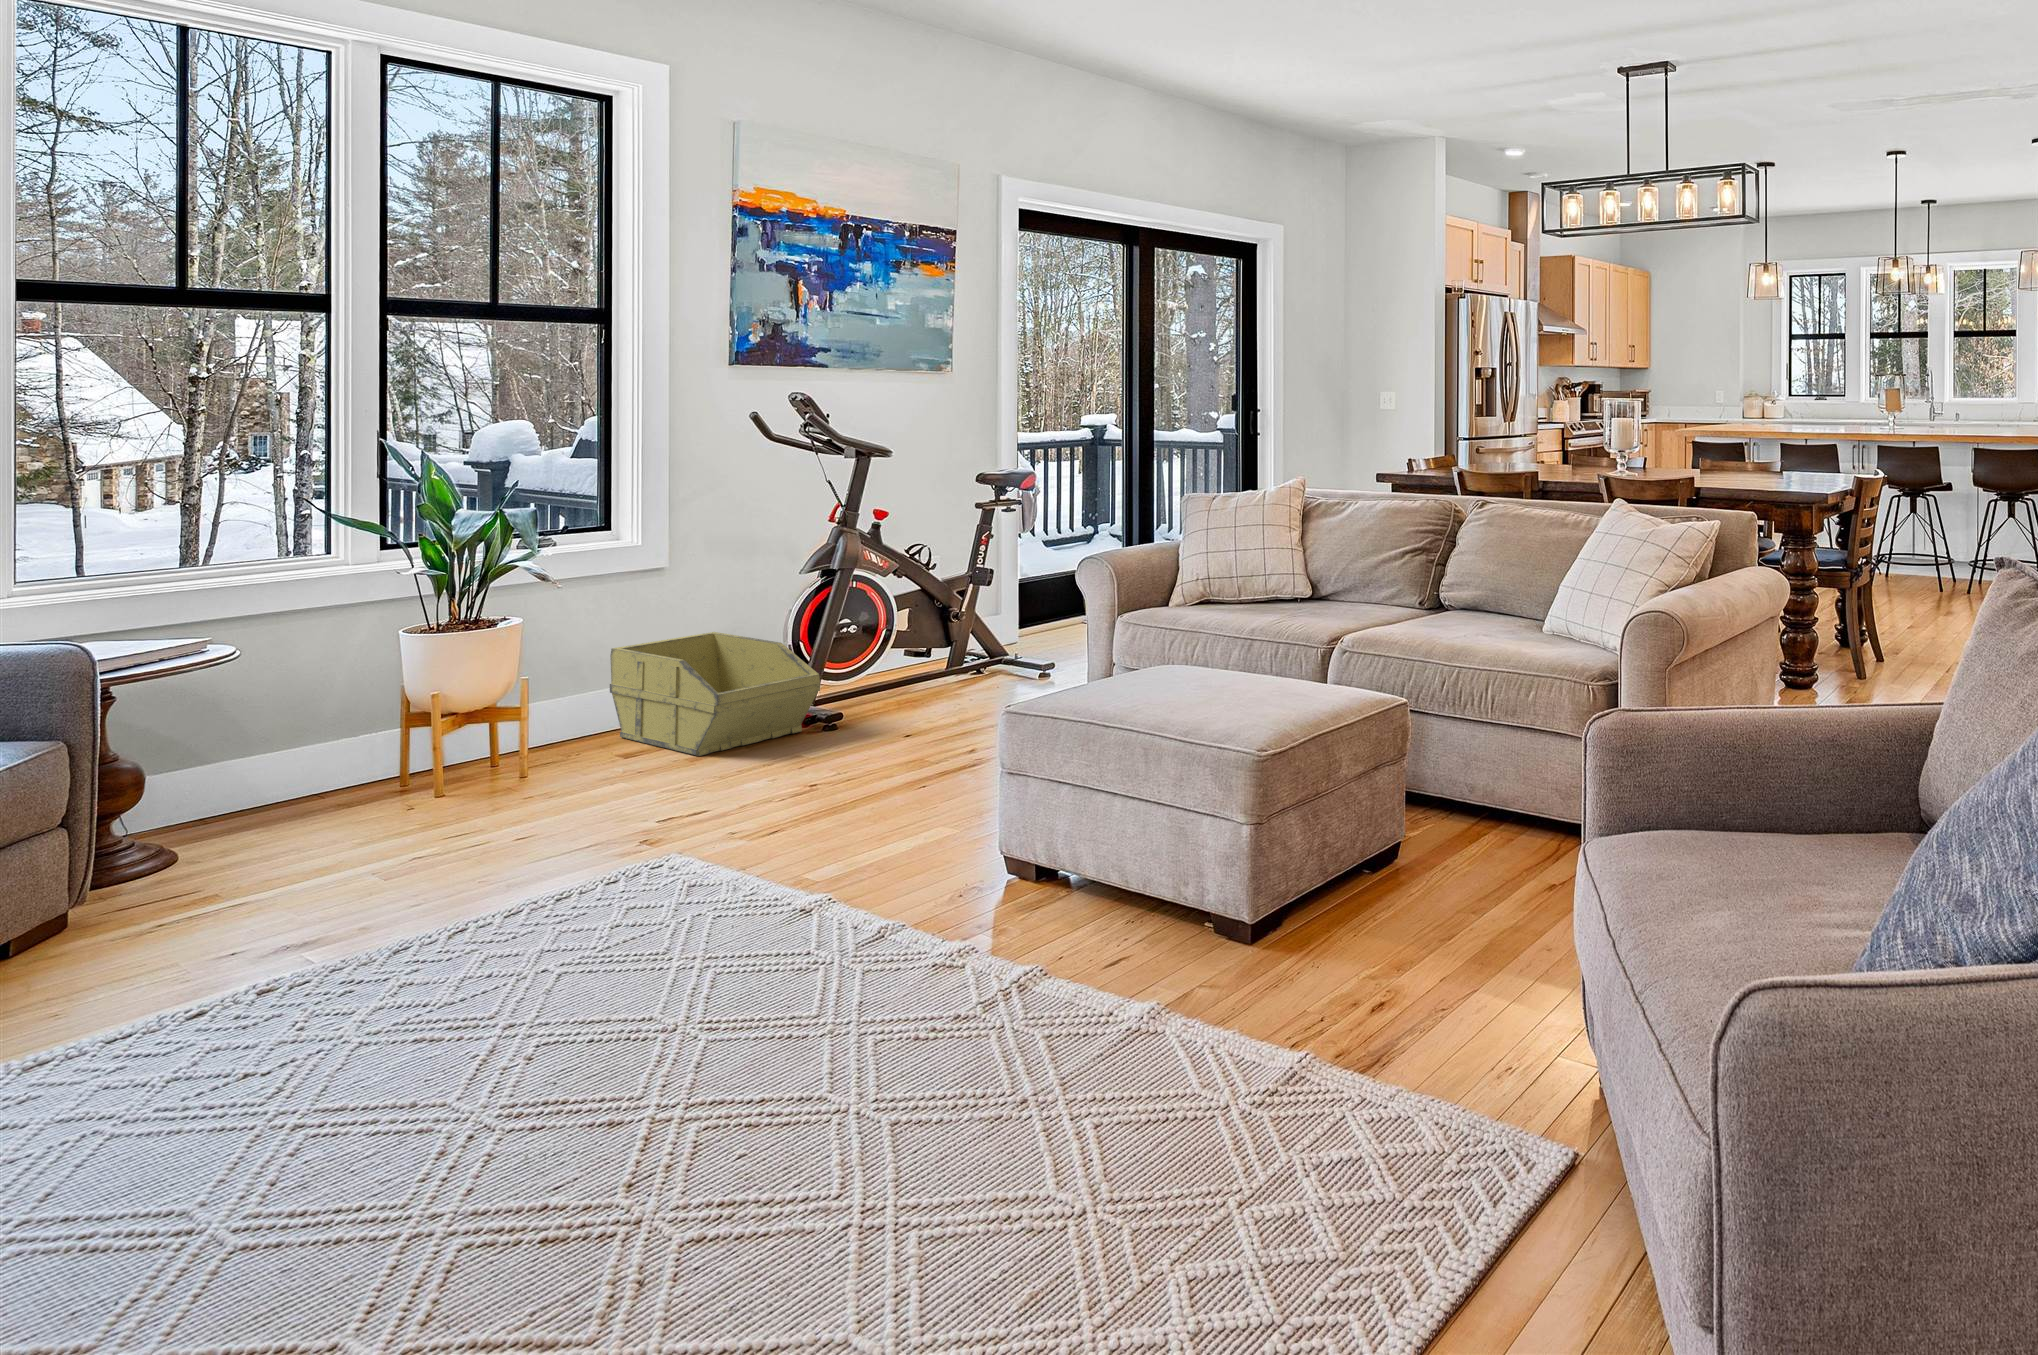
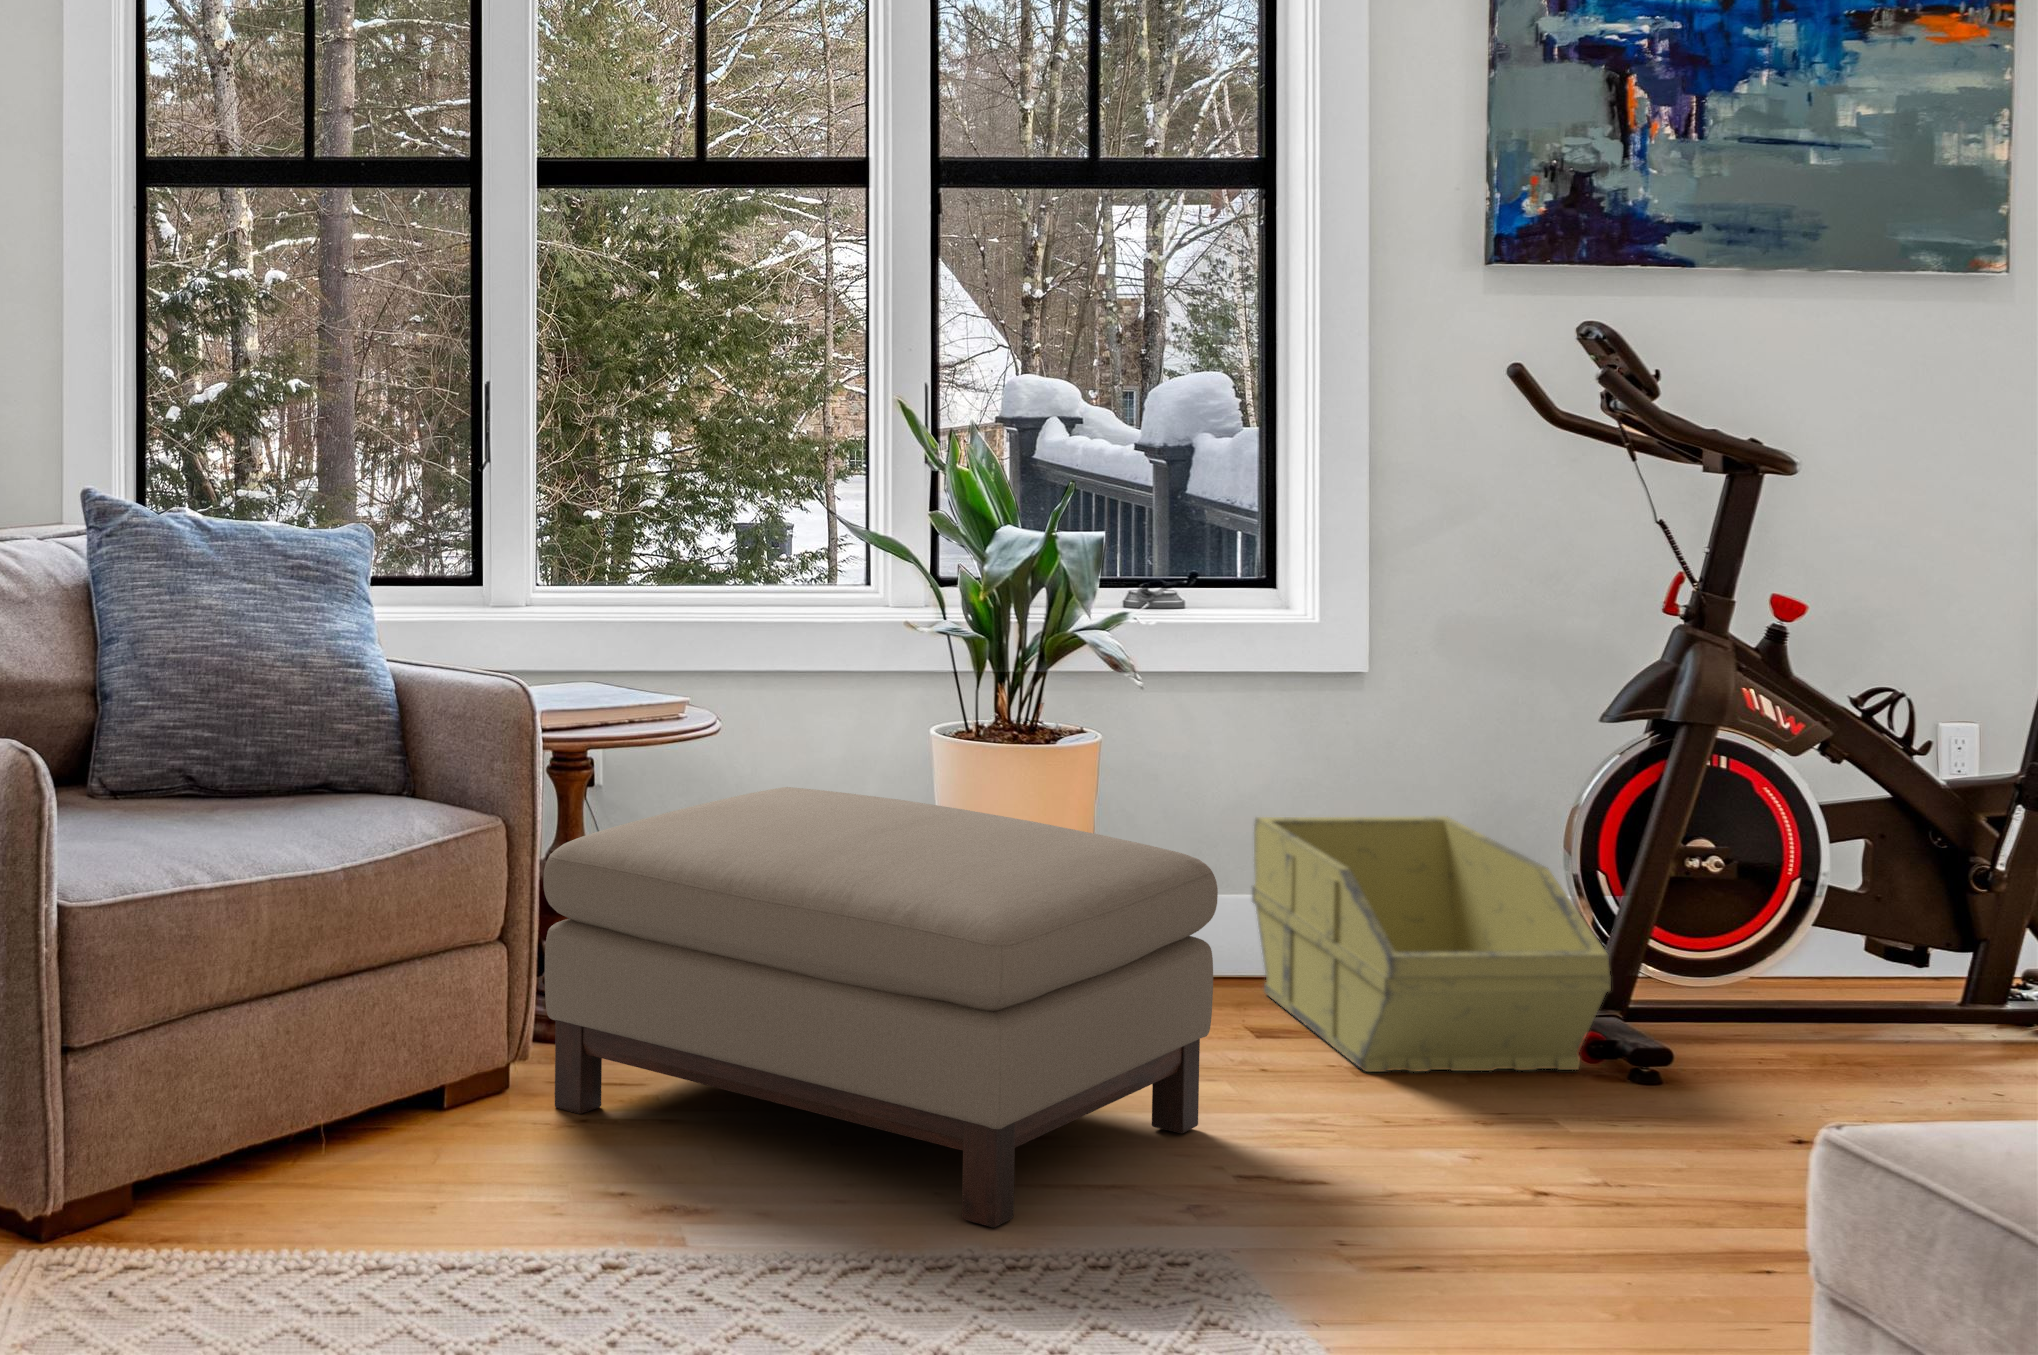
ottoman: none [158,660,640,900] -> present [544,787,1218,1227]

